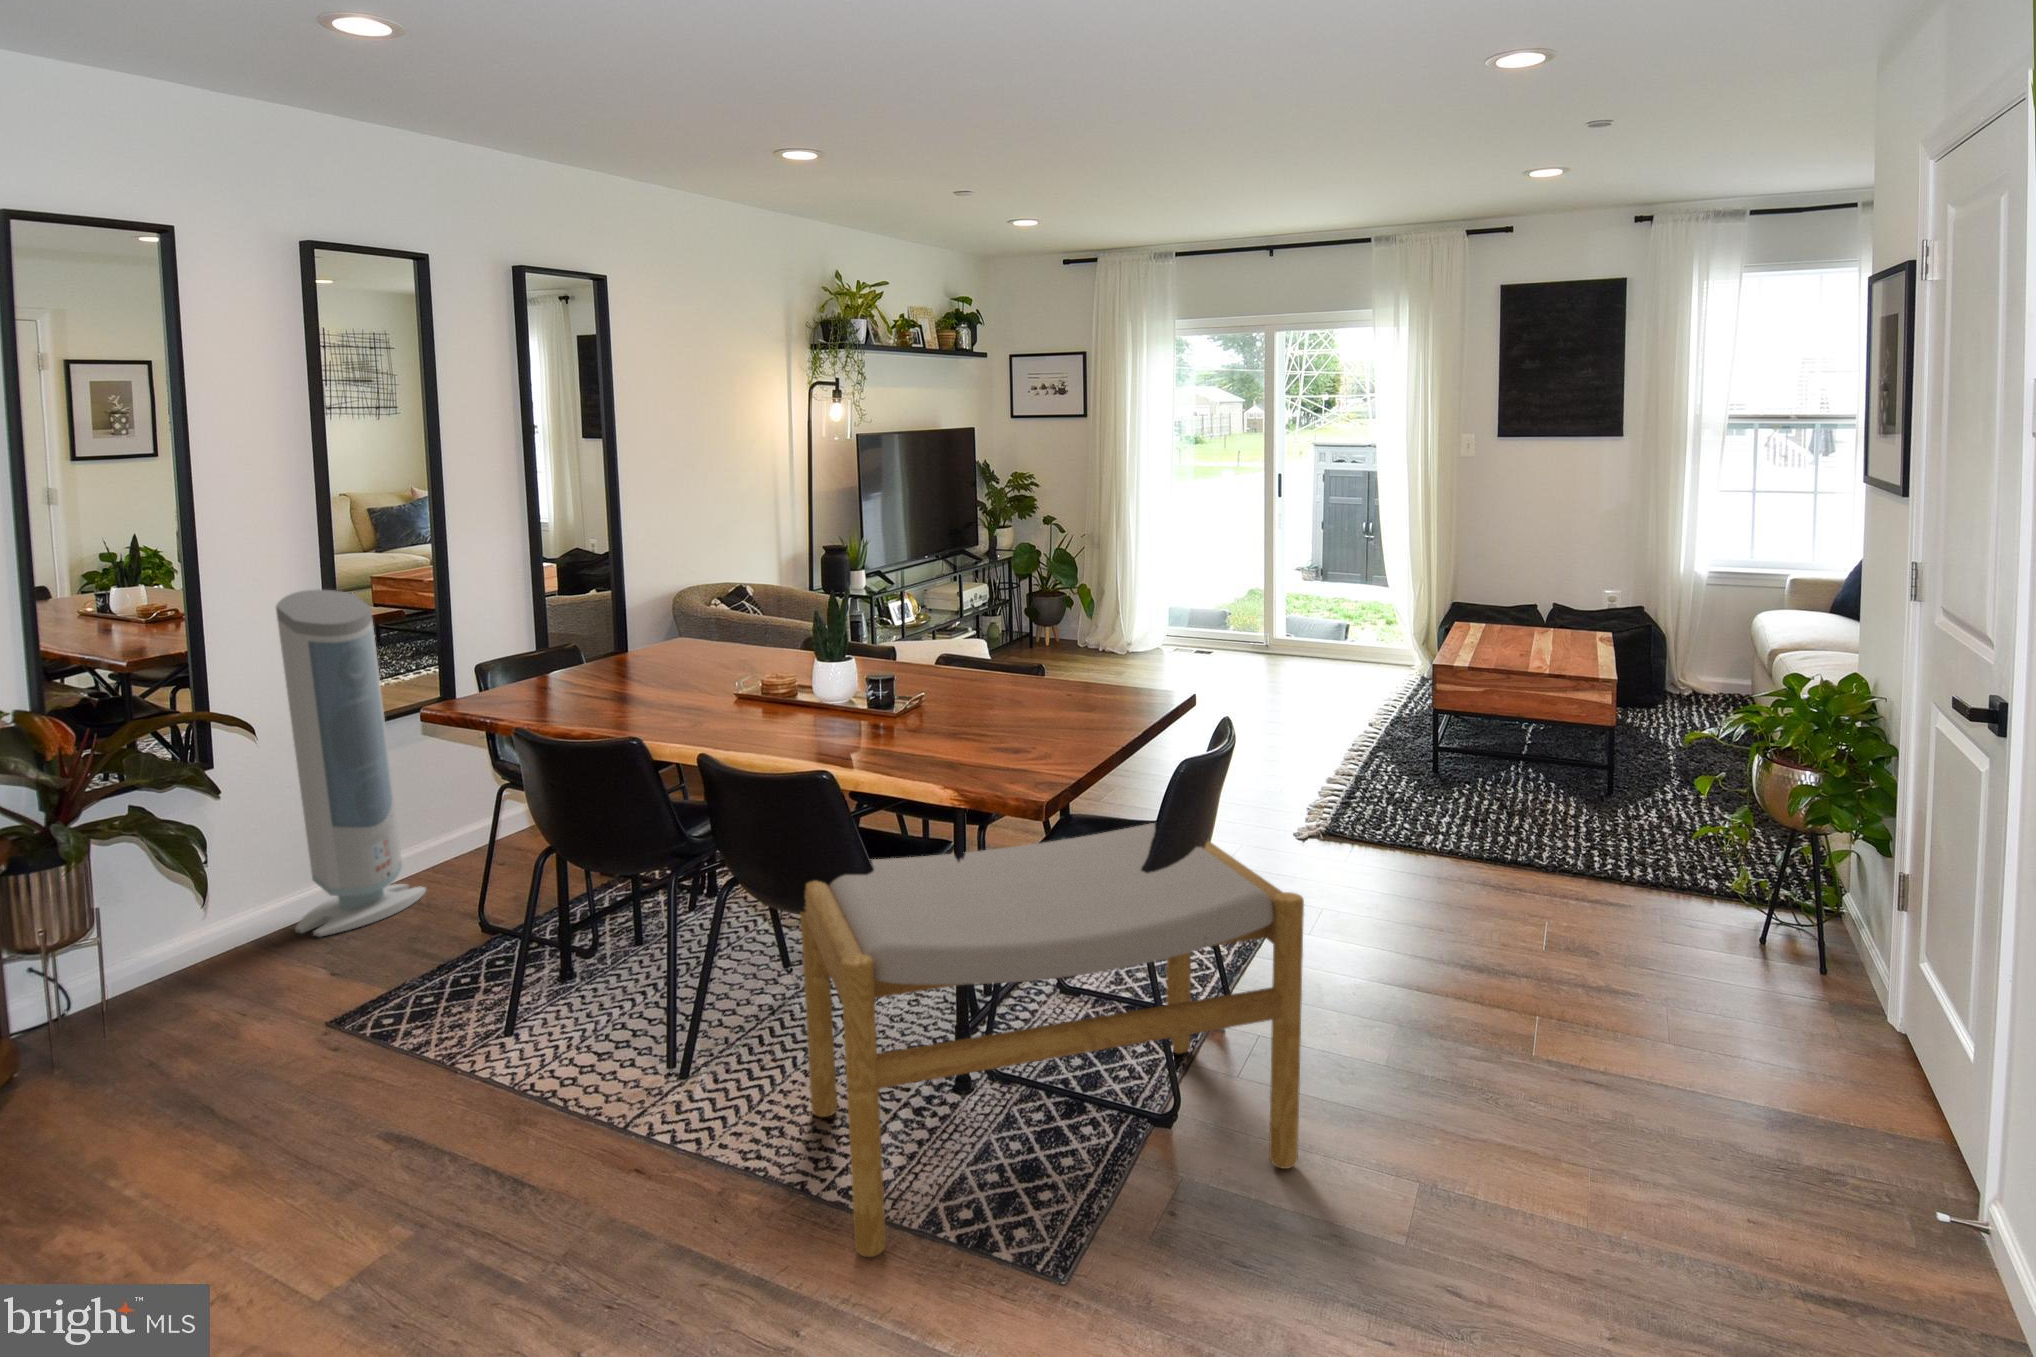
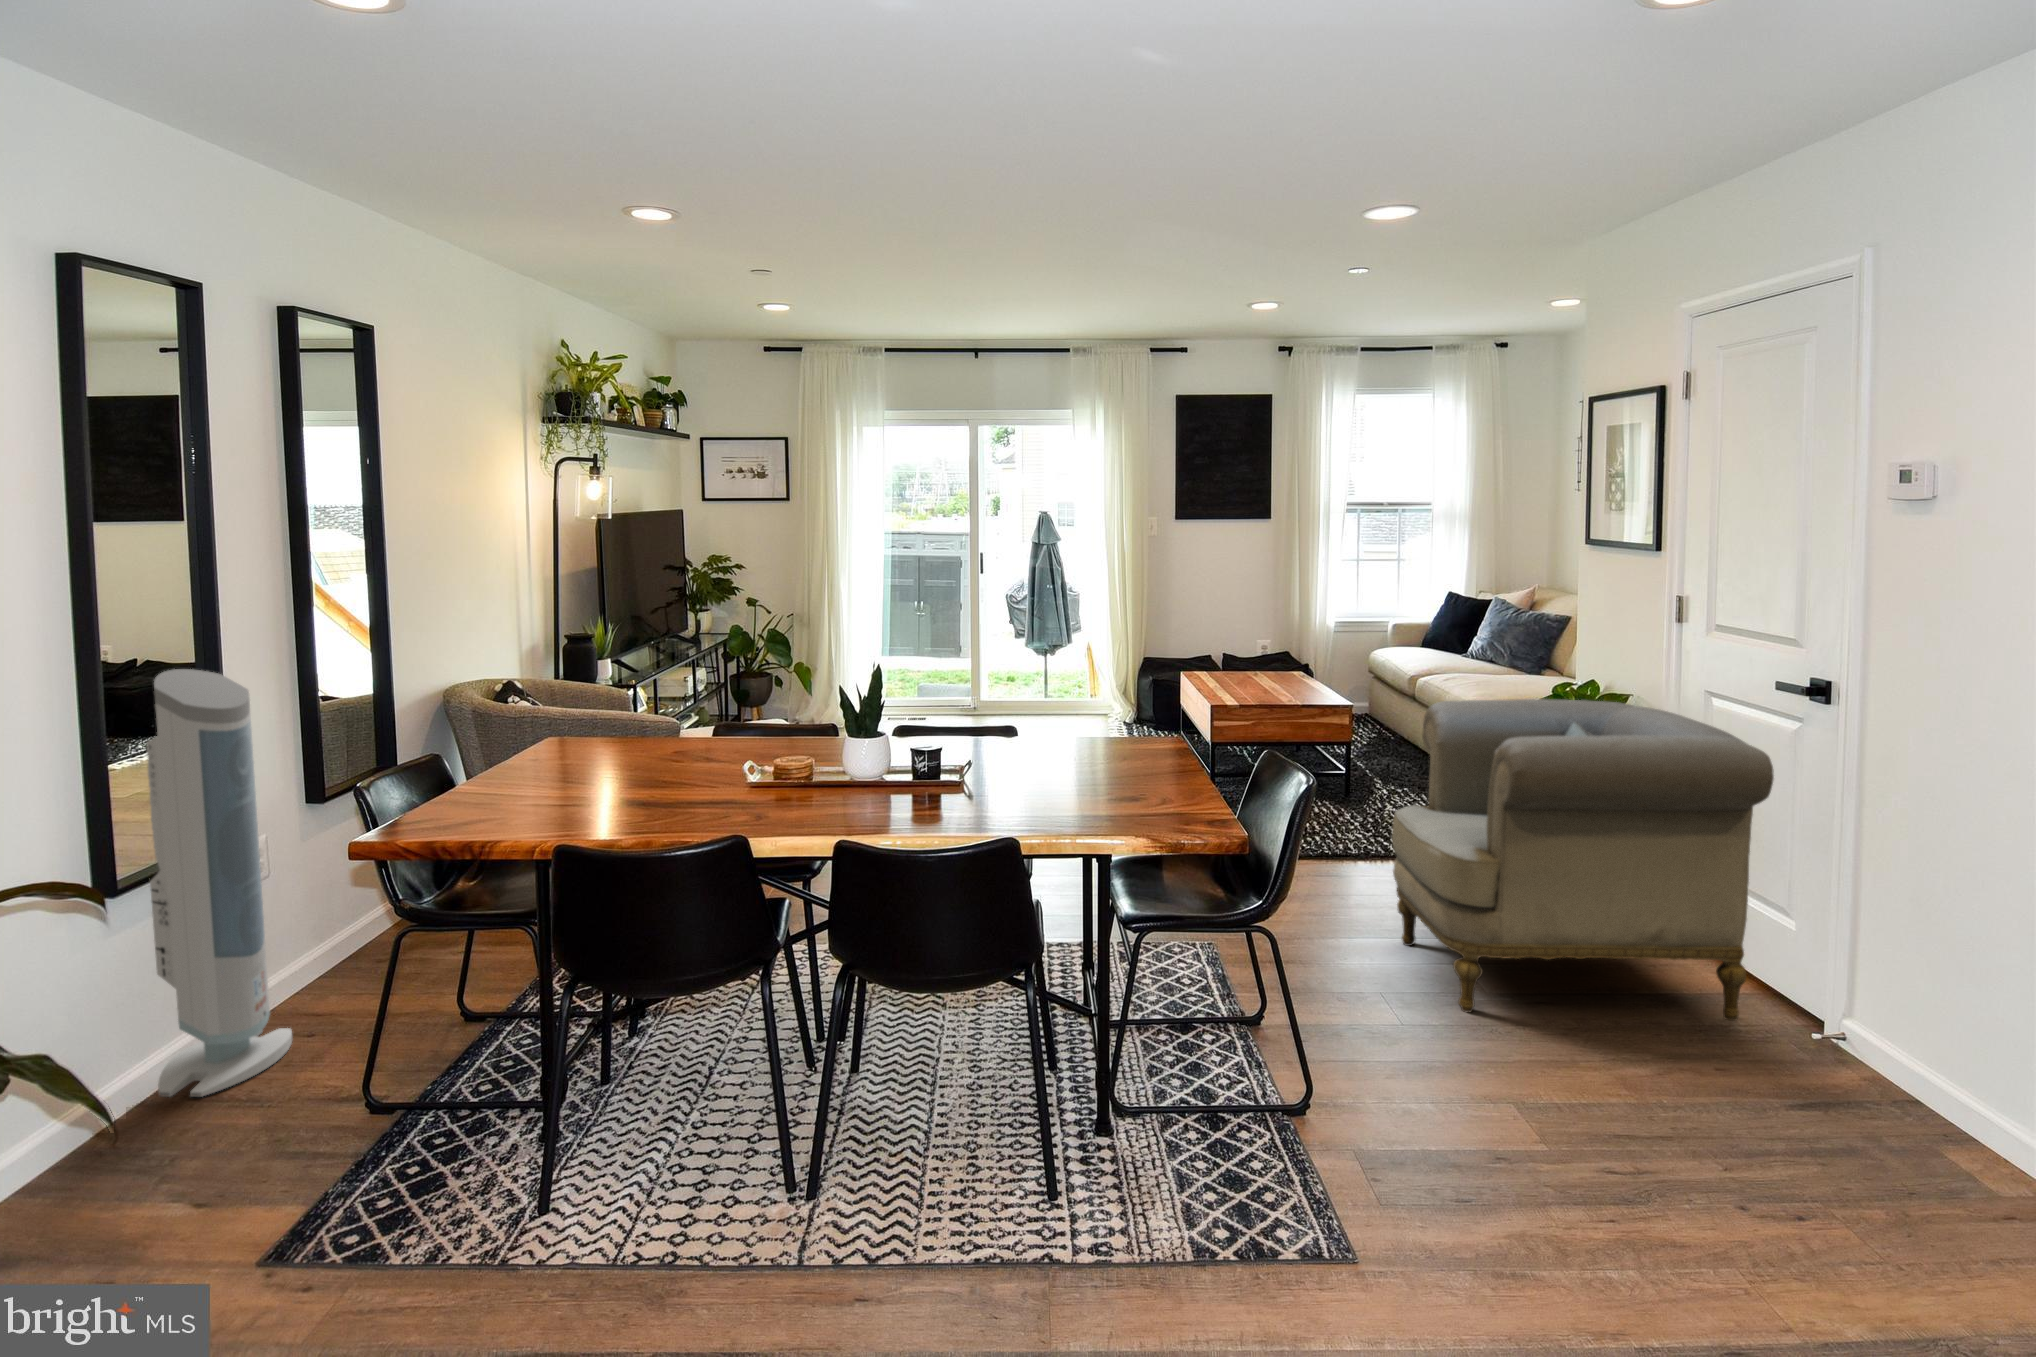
armchair: none [1467,652,1898,1080] -> present [1392,699,1774,1021]
footstool: present [800,823,1304,1257] -> none [987,852,1455,1283]

